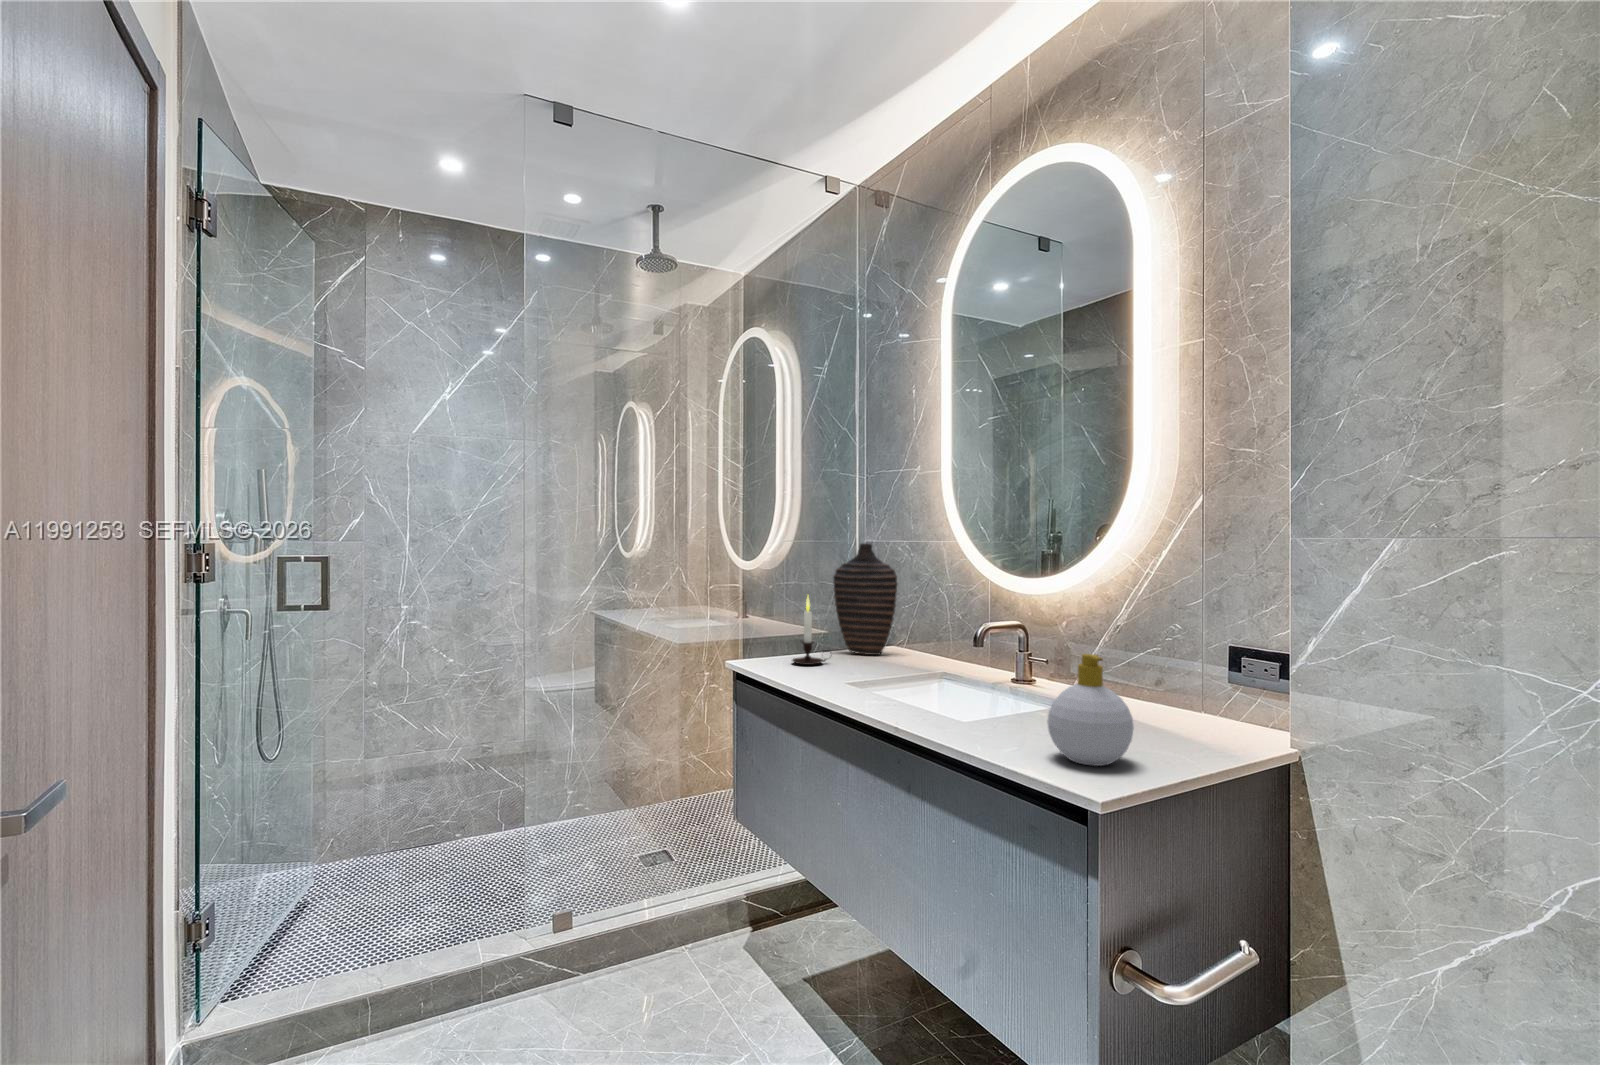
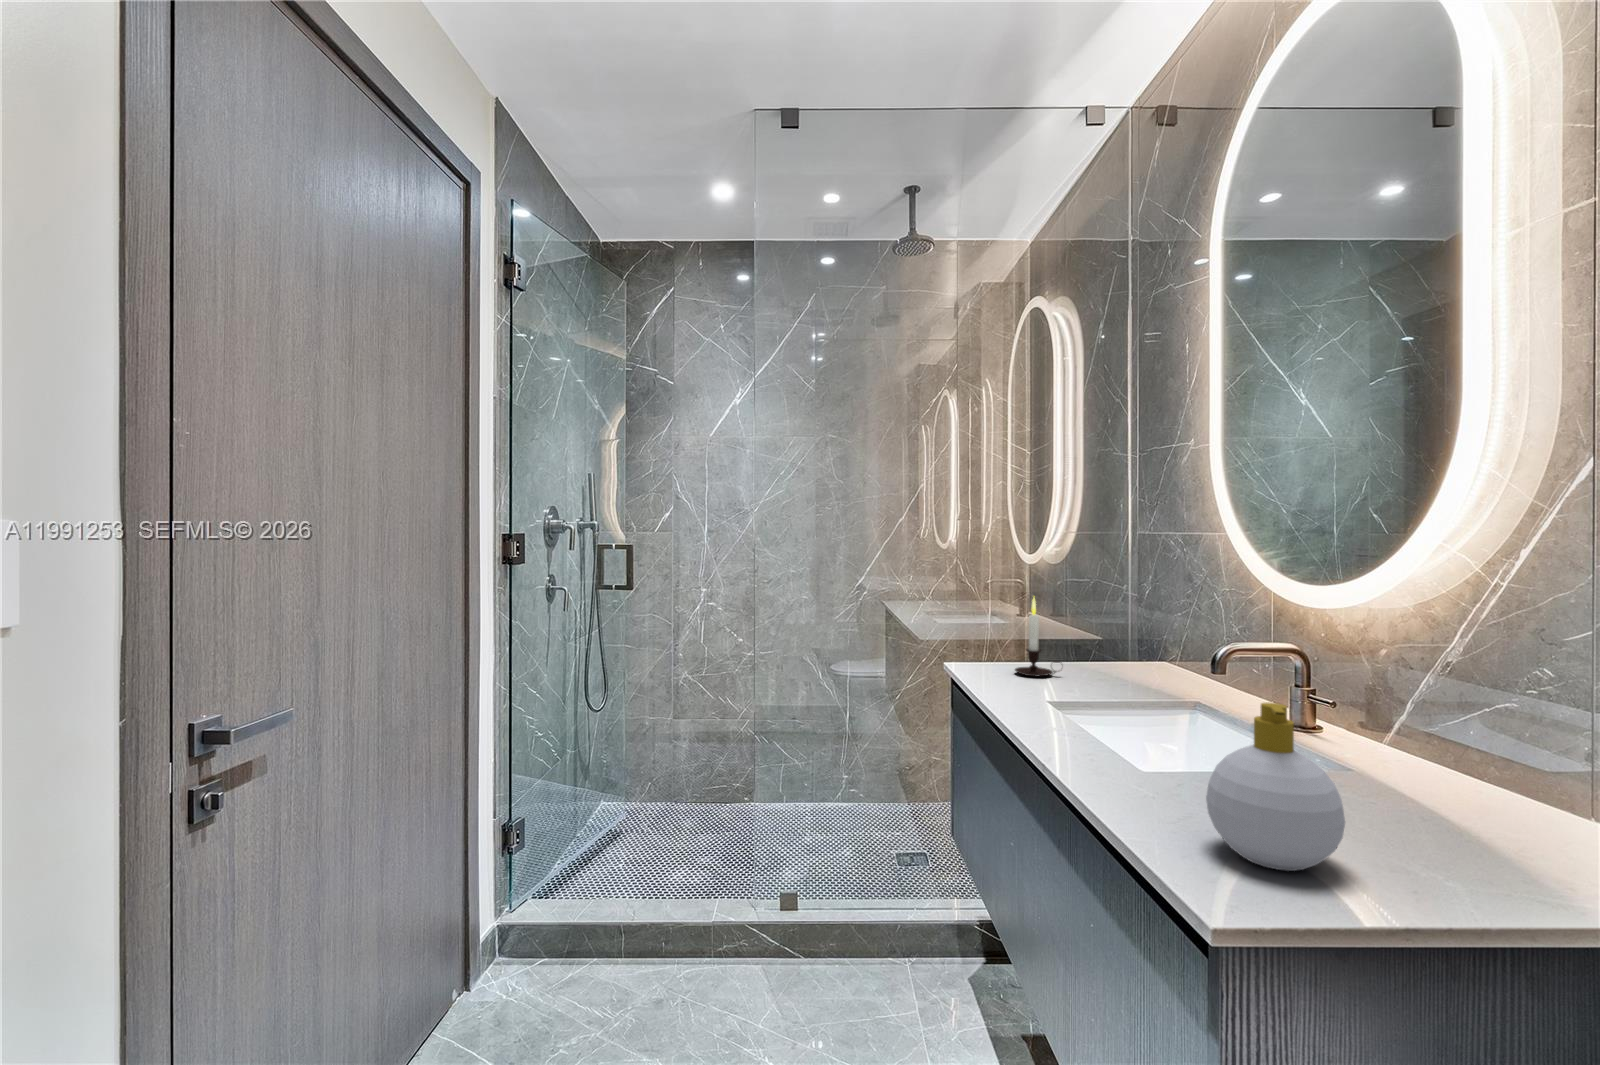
decorative vase: present [833,543,897,655] -> none [1081,537,1161,672]

